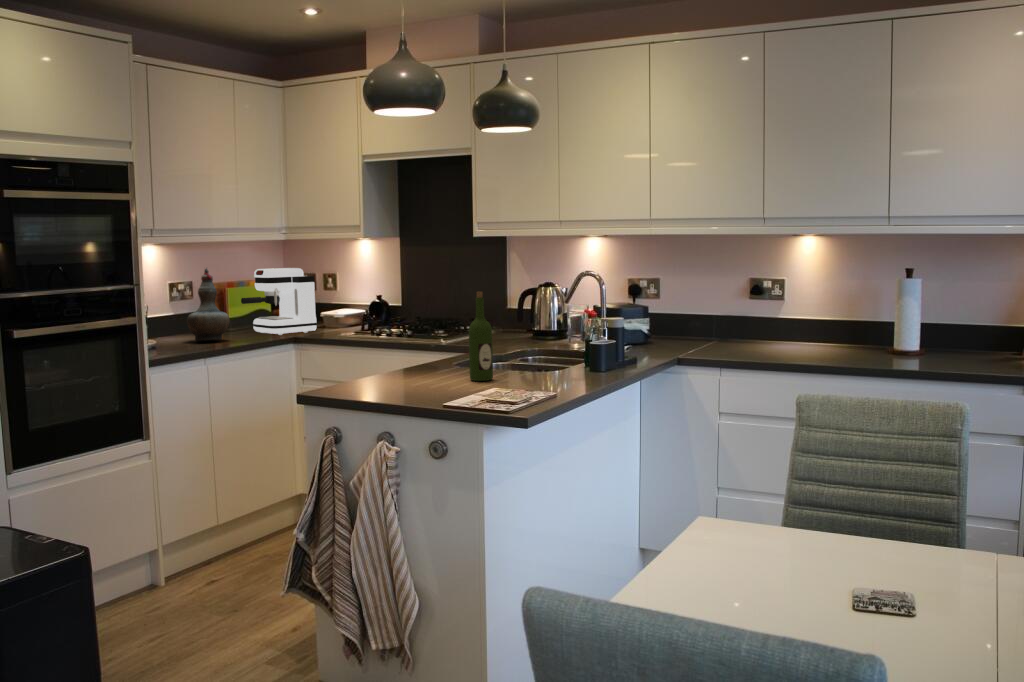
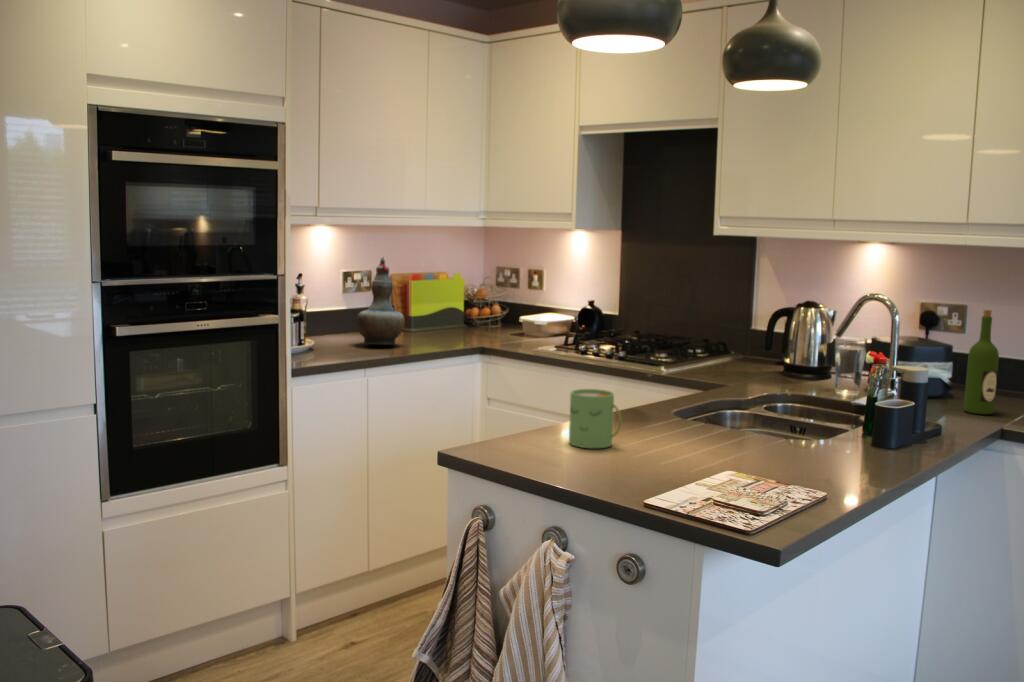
coffee maker: present [241,268,317,335] -> none [423,261,511,343]
wine bottle: present [469,292,493,381] -> present [964,310,999,414]
mug: none [385,346,422,386] -> present [569,389,622,448]

